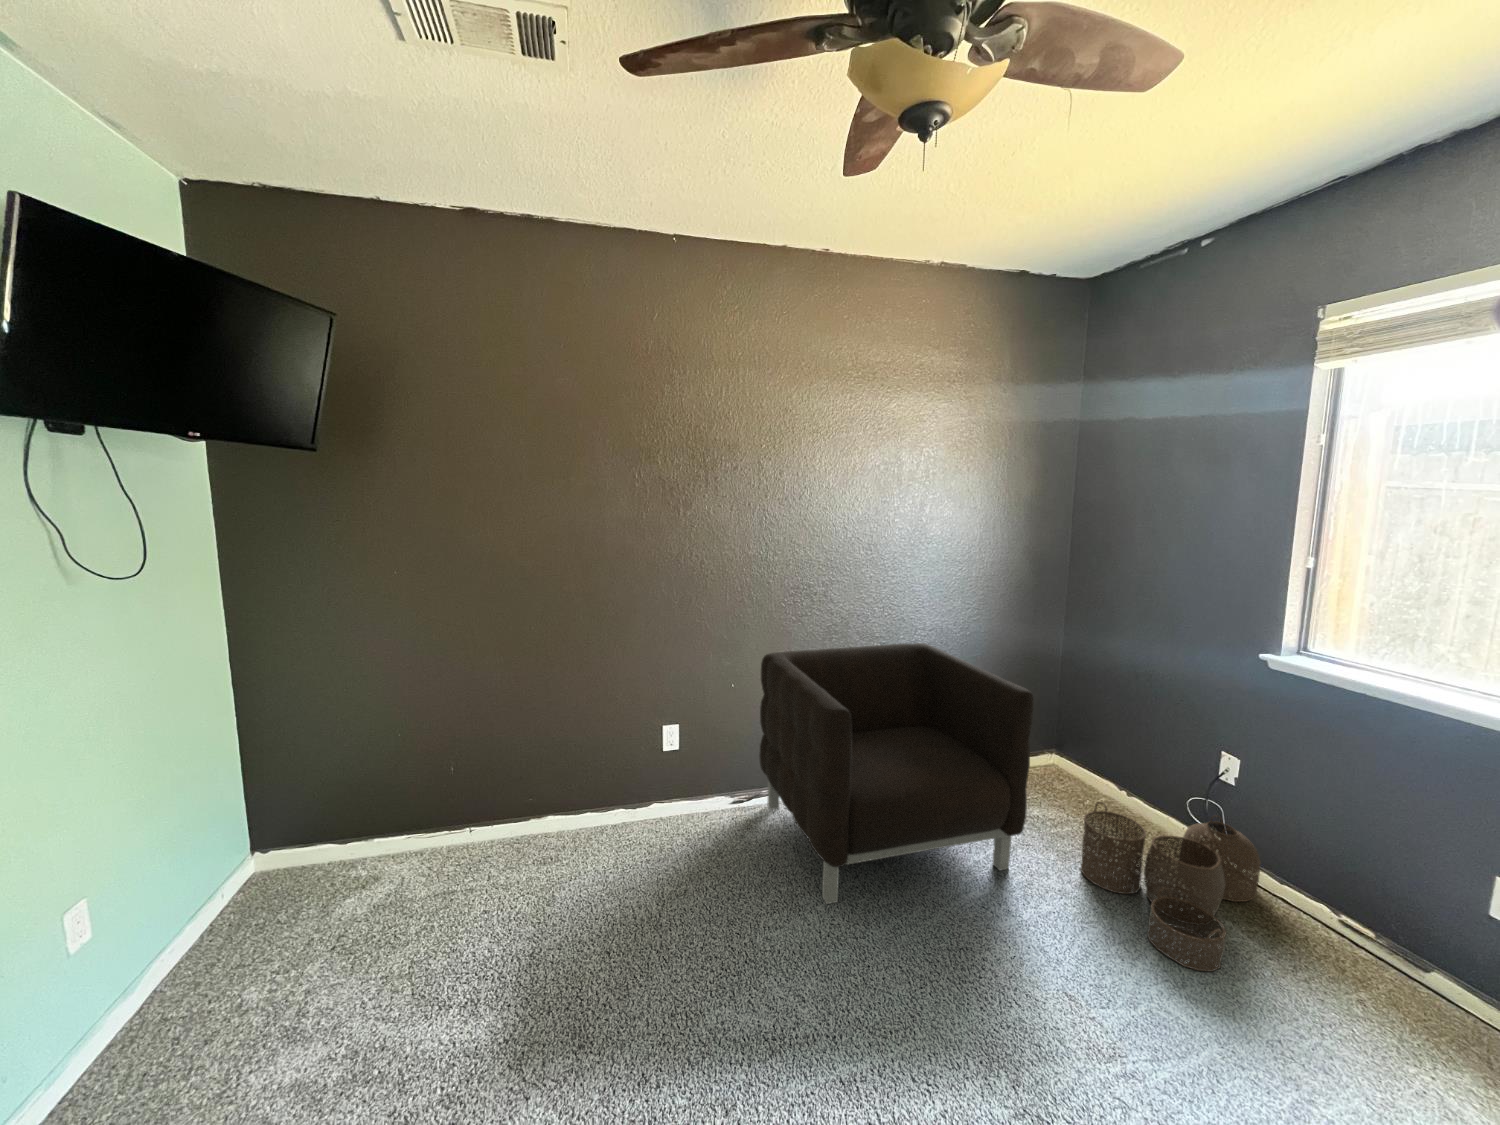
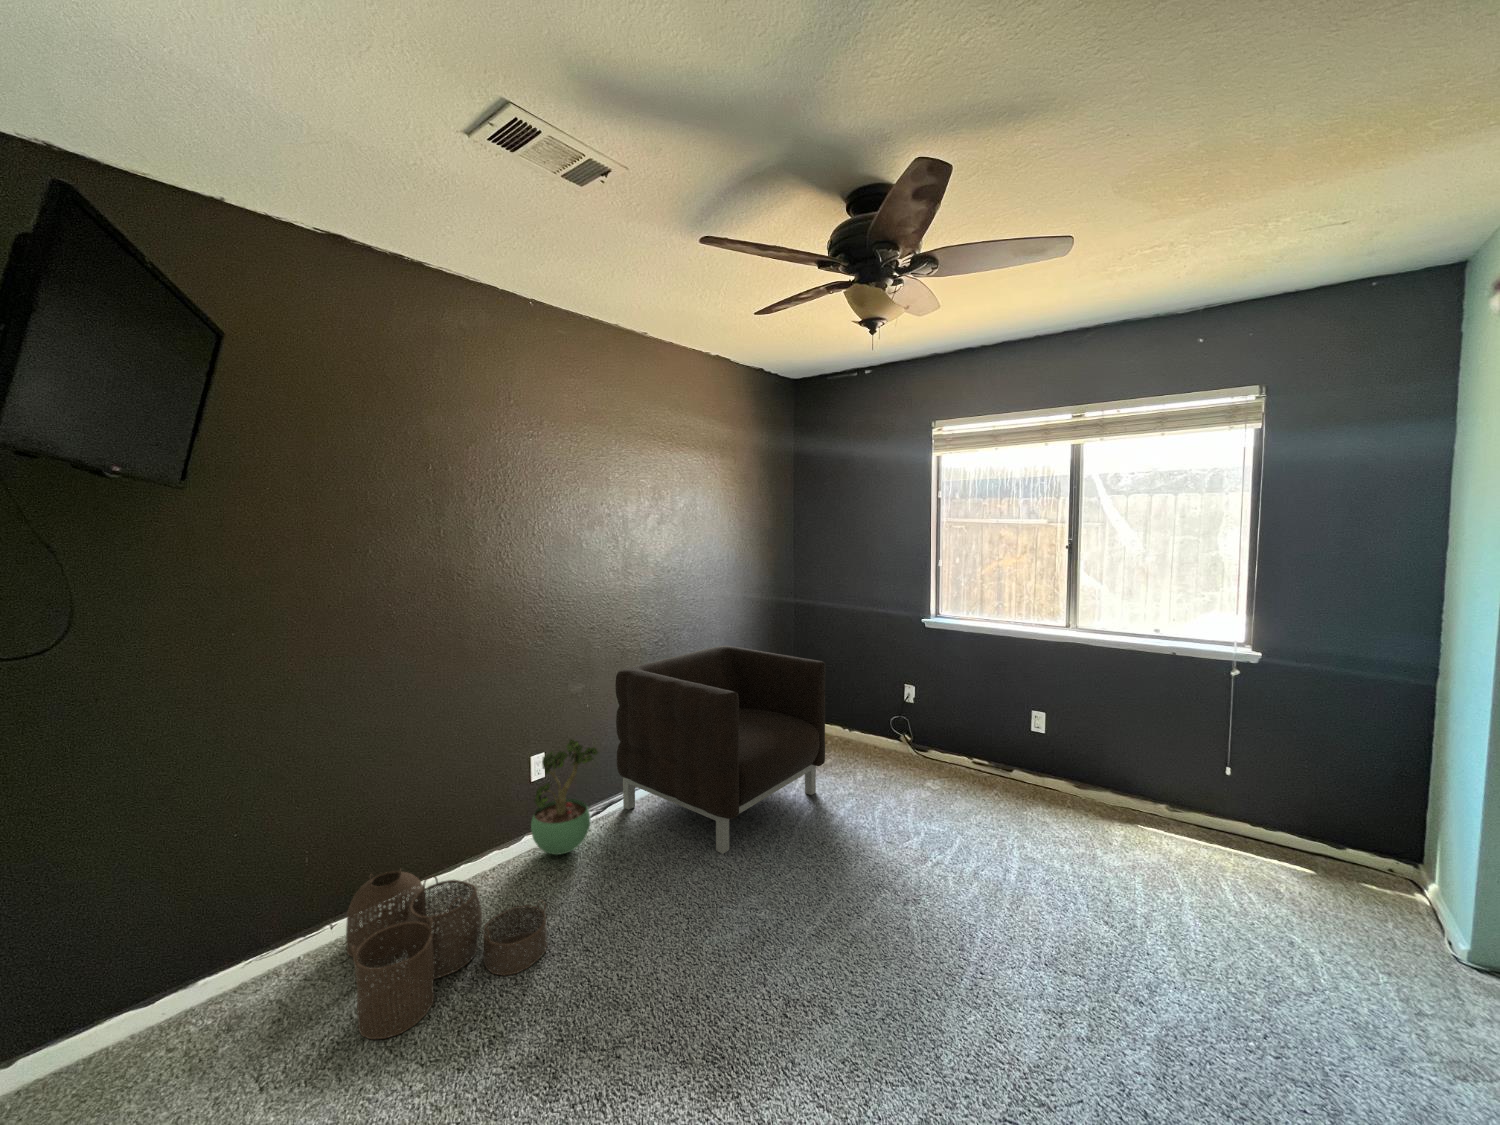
potted plant: none [644,718,721,836] -> present [531,739,598,855]
woven basket: present [1081,802,1261,971] -> present [346,870,548,1039]

